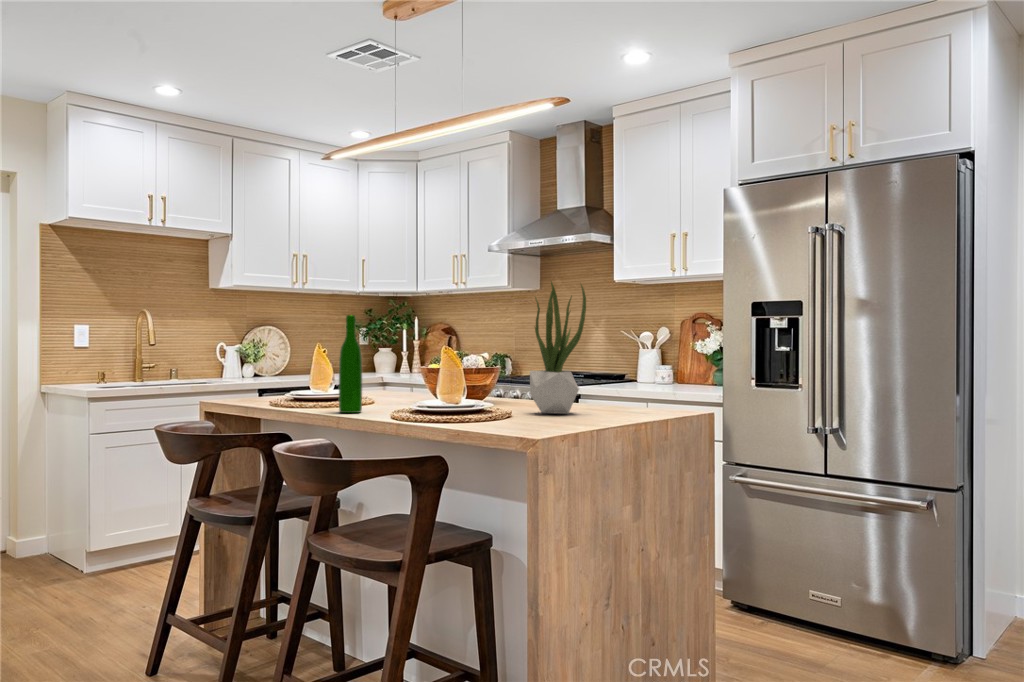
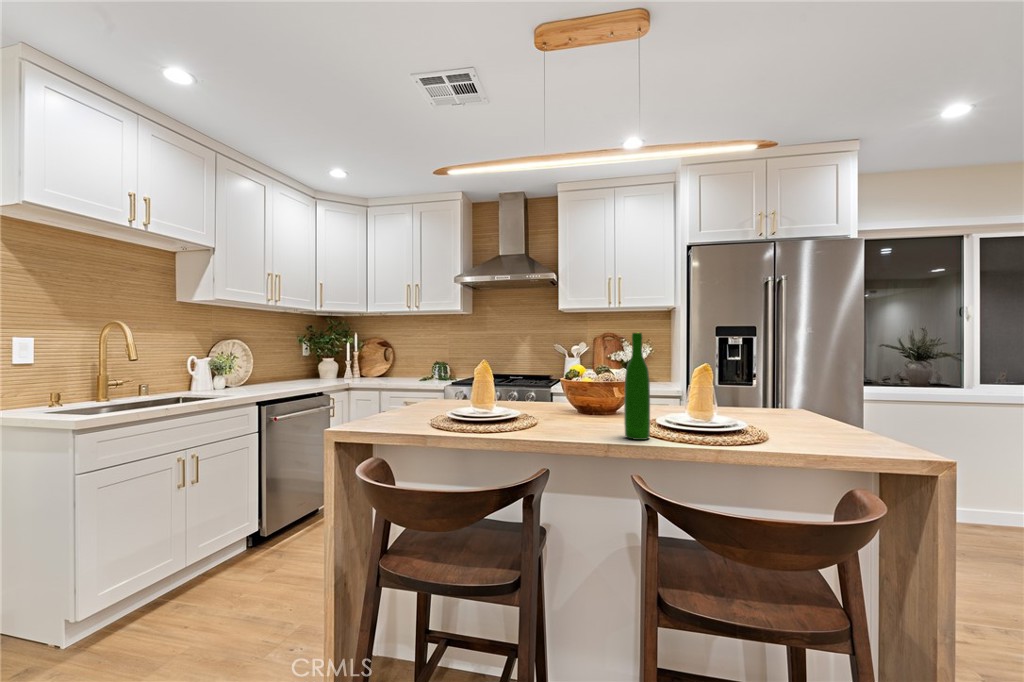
potted plant: present [530,282,586,414] -> none [755,304,810,422]

